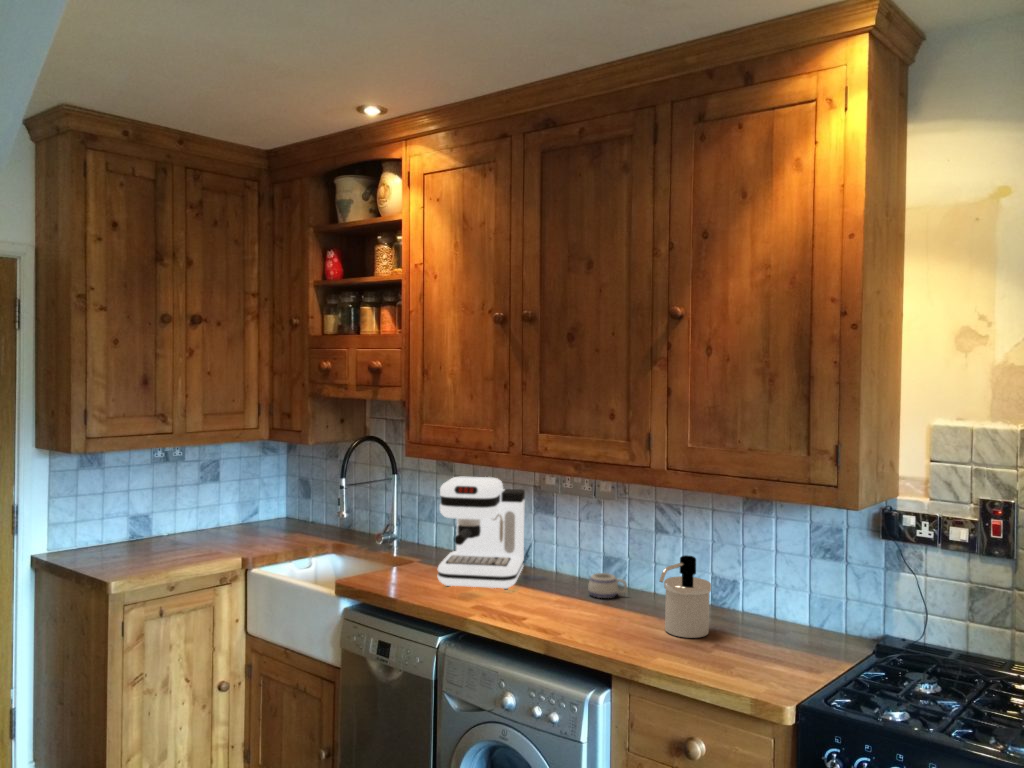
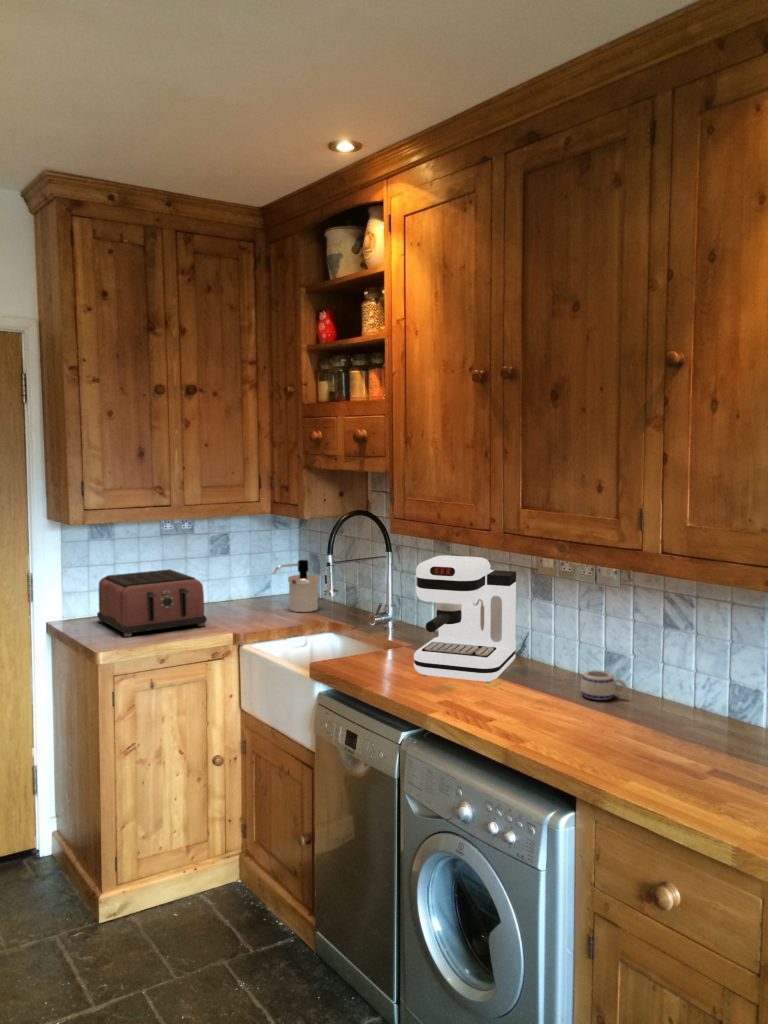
toaster: none [90,497,212,565] -> present [97,569,207,637]
soap dispenser: present [660,555,711,638] -> present [273,560,319,612]

